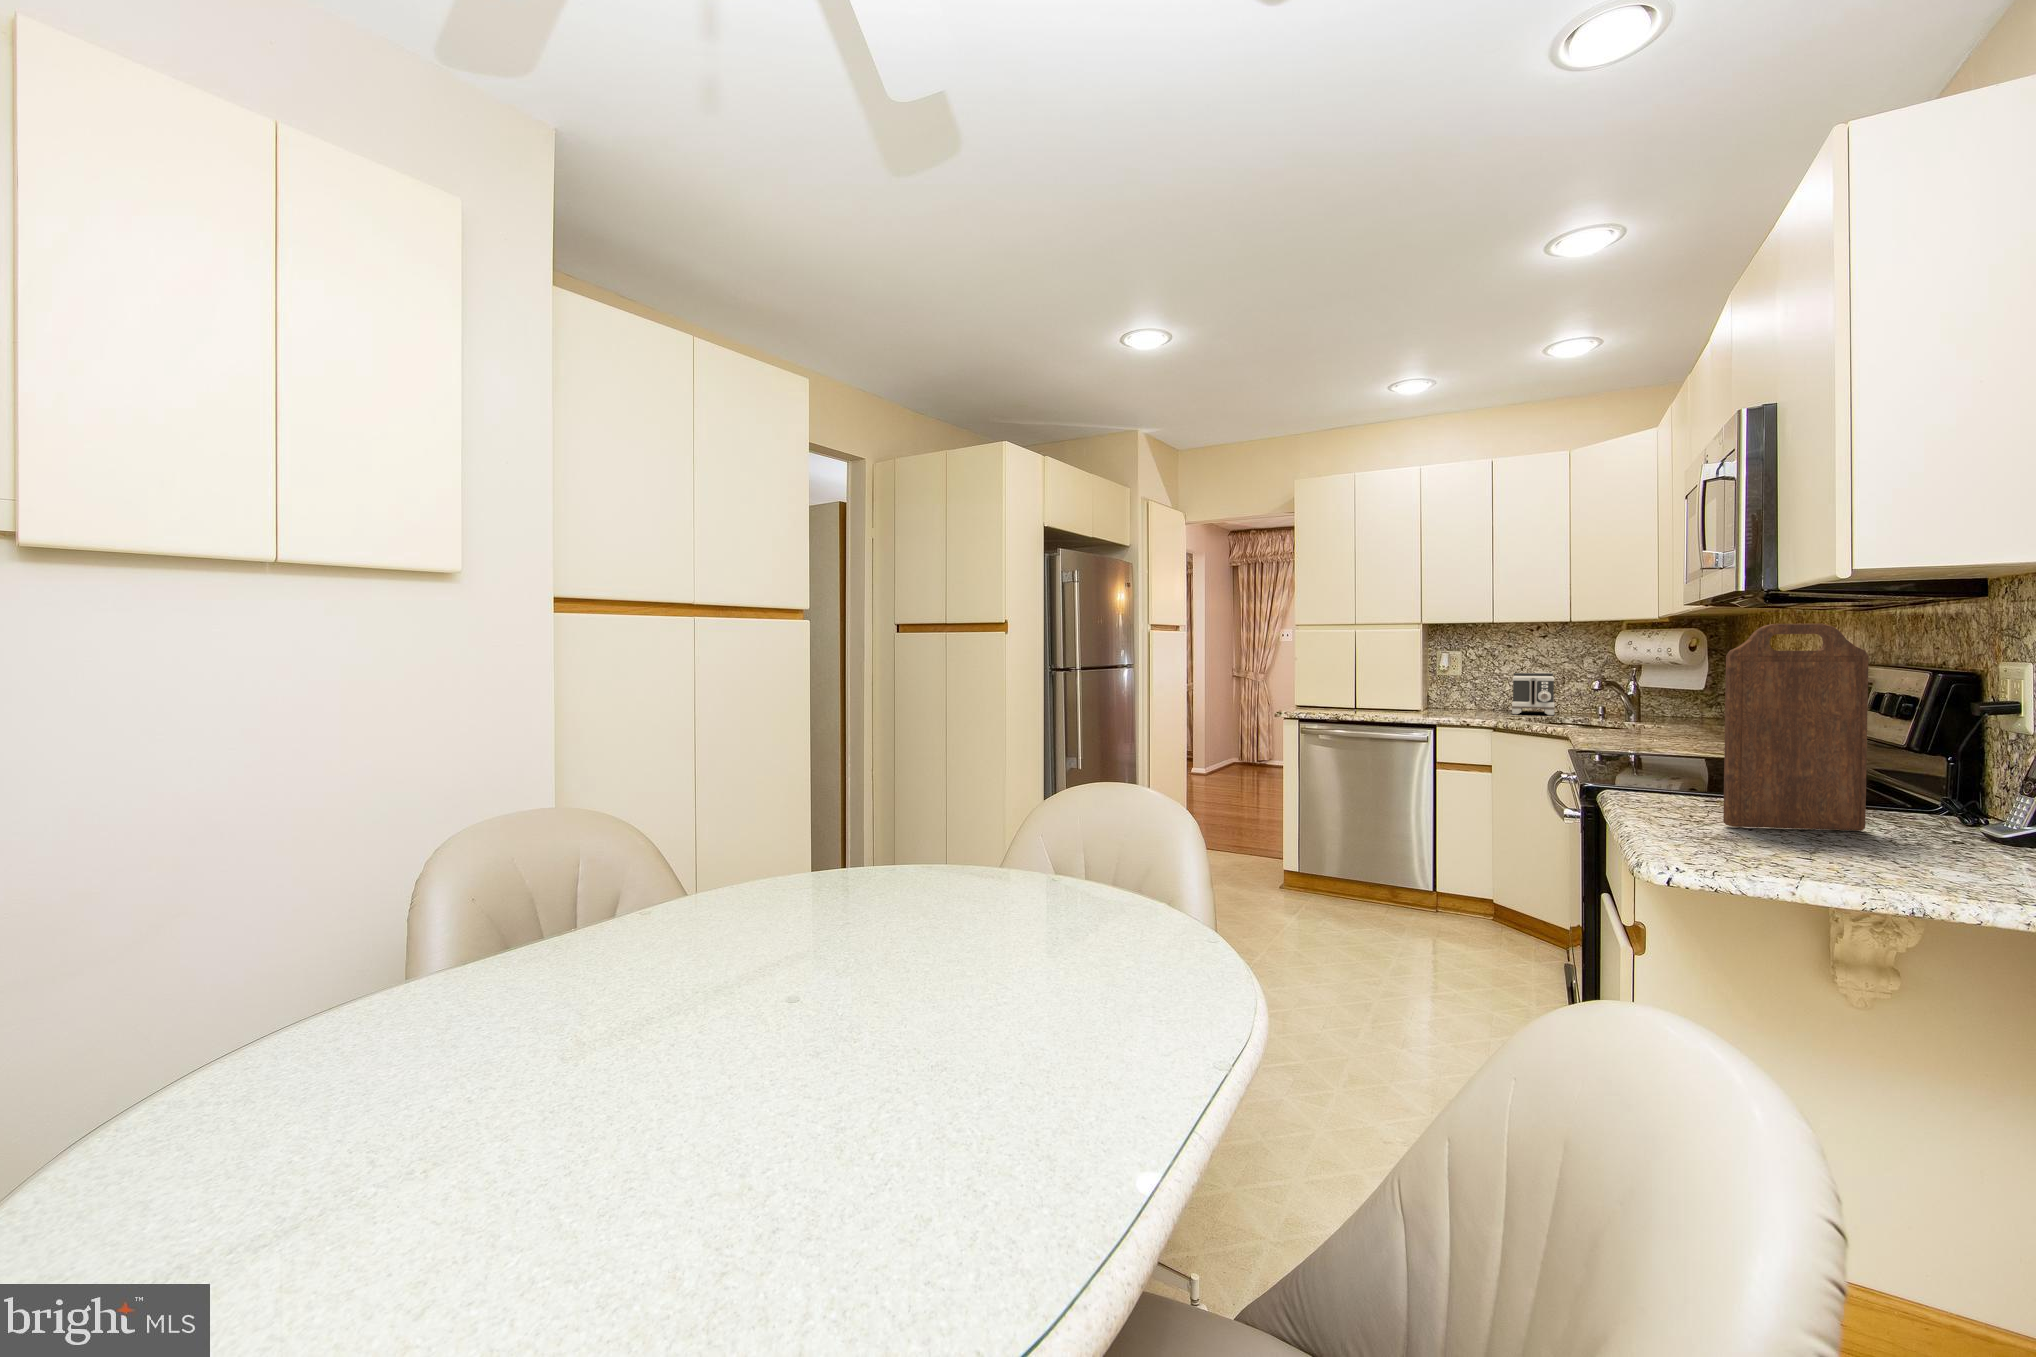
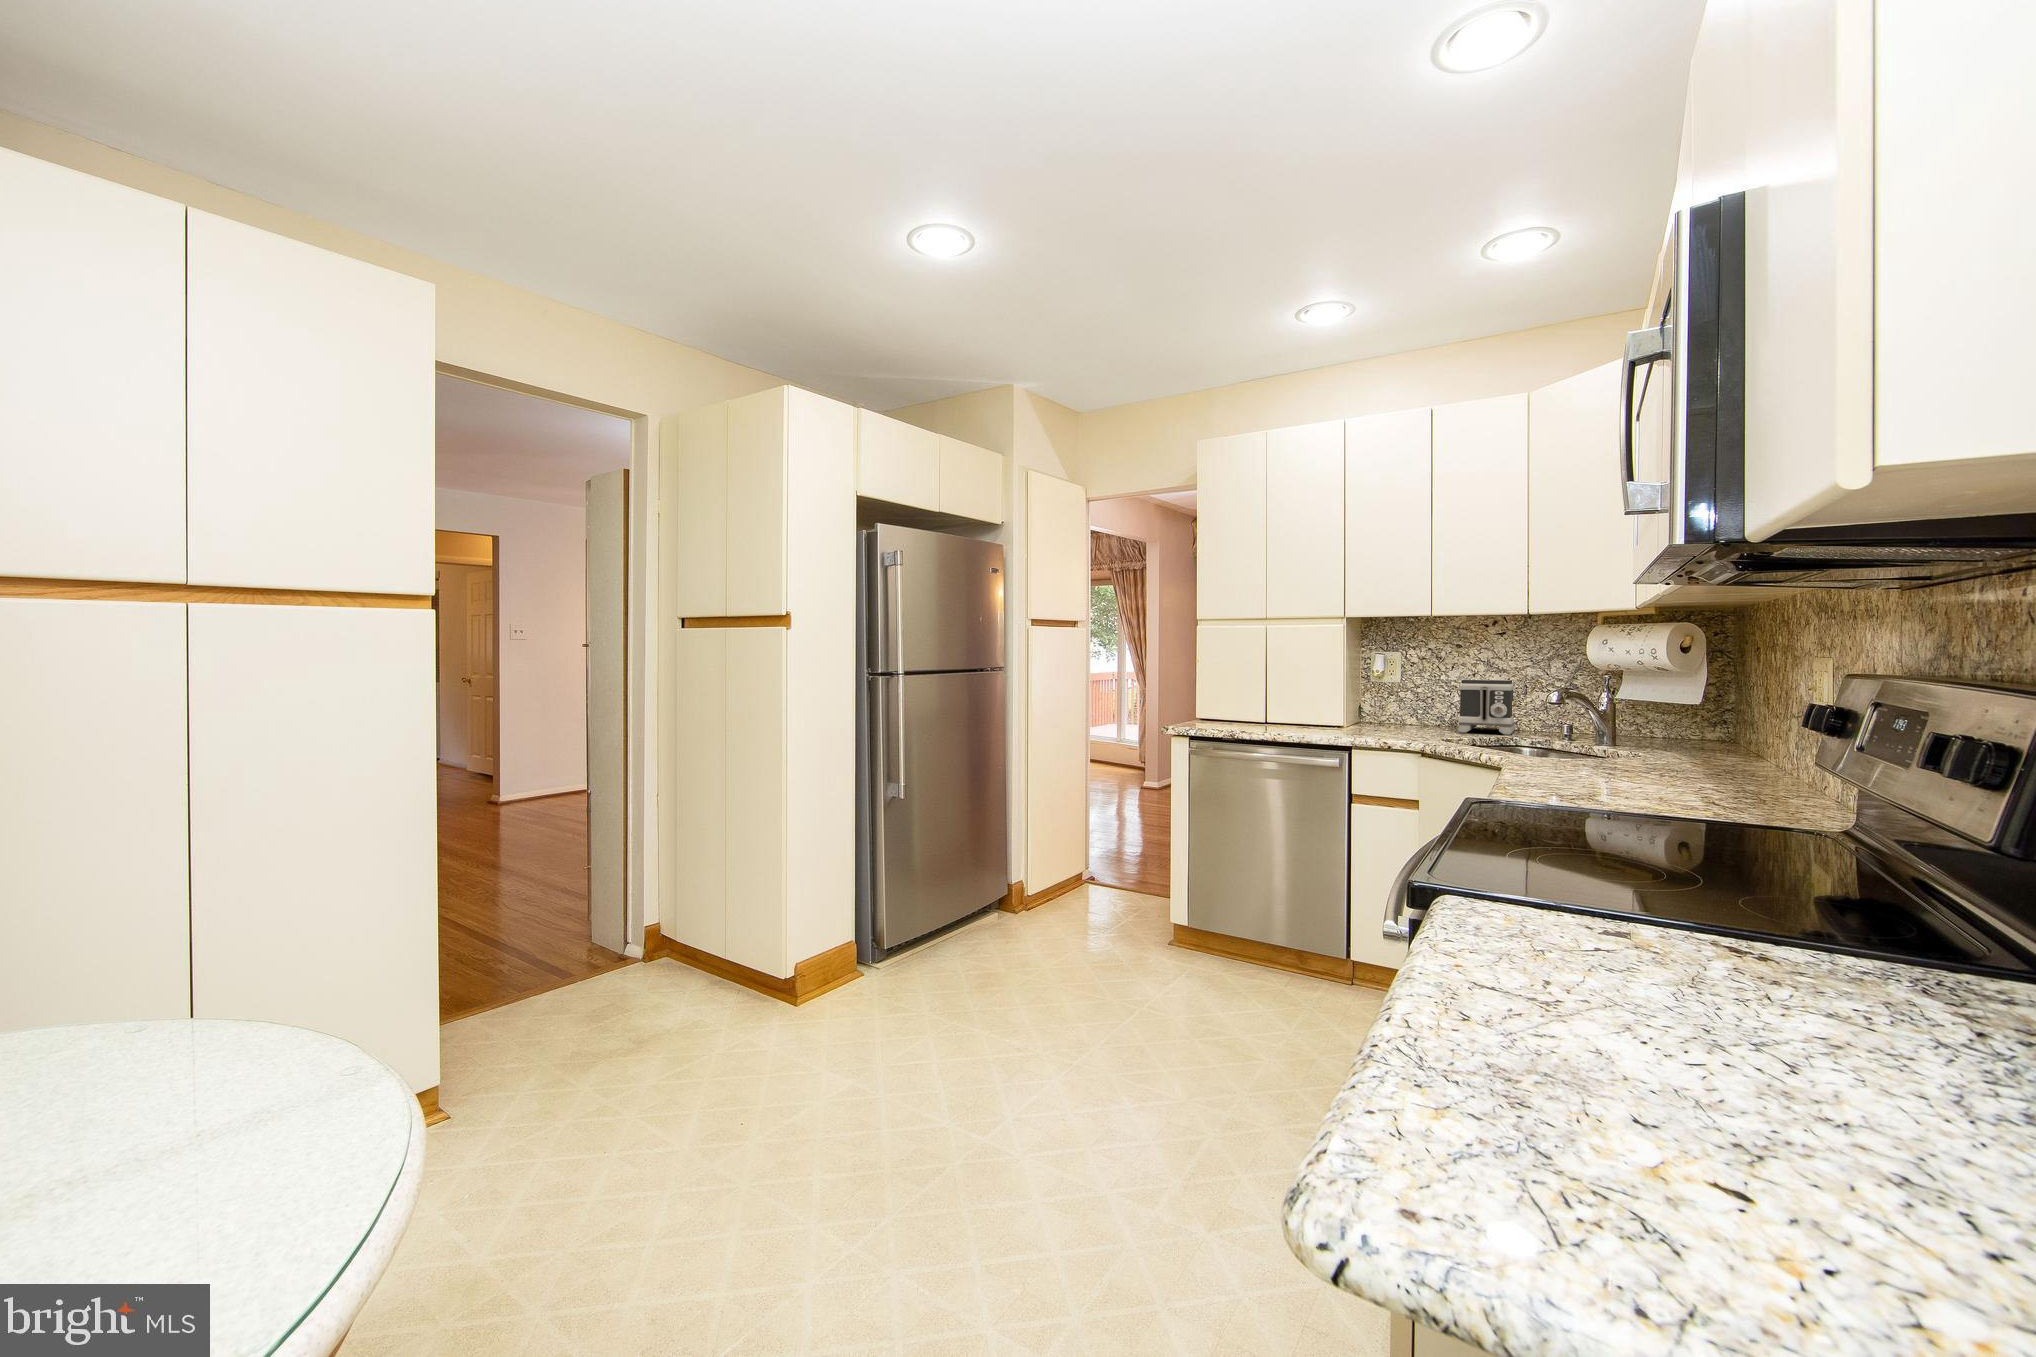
cutting board: present [1723,624,1869,831] -> none [1570,586,1919,1097]

